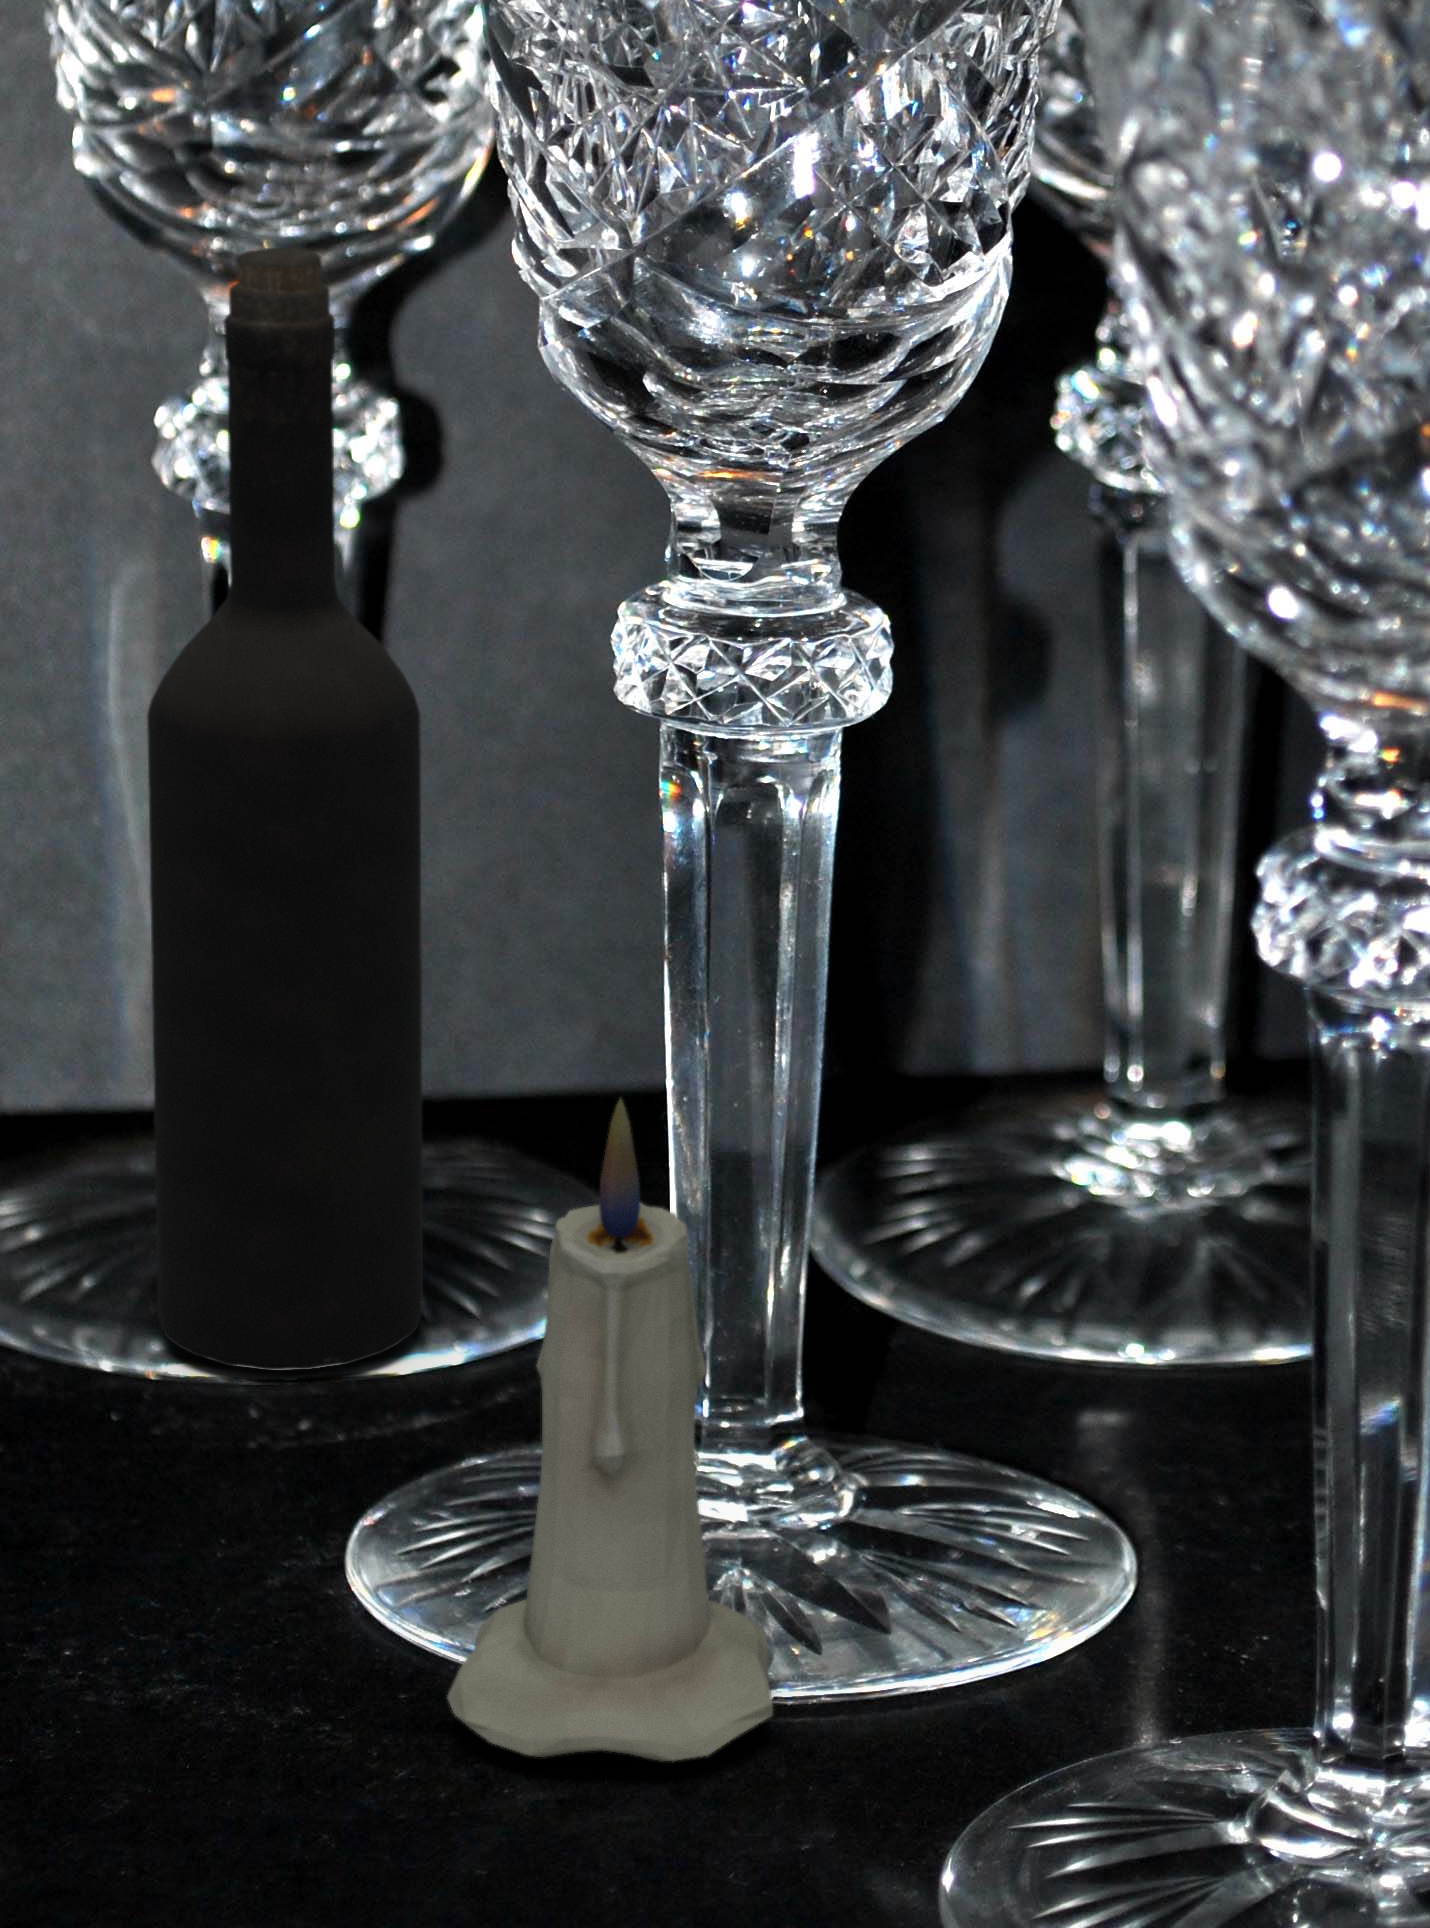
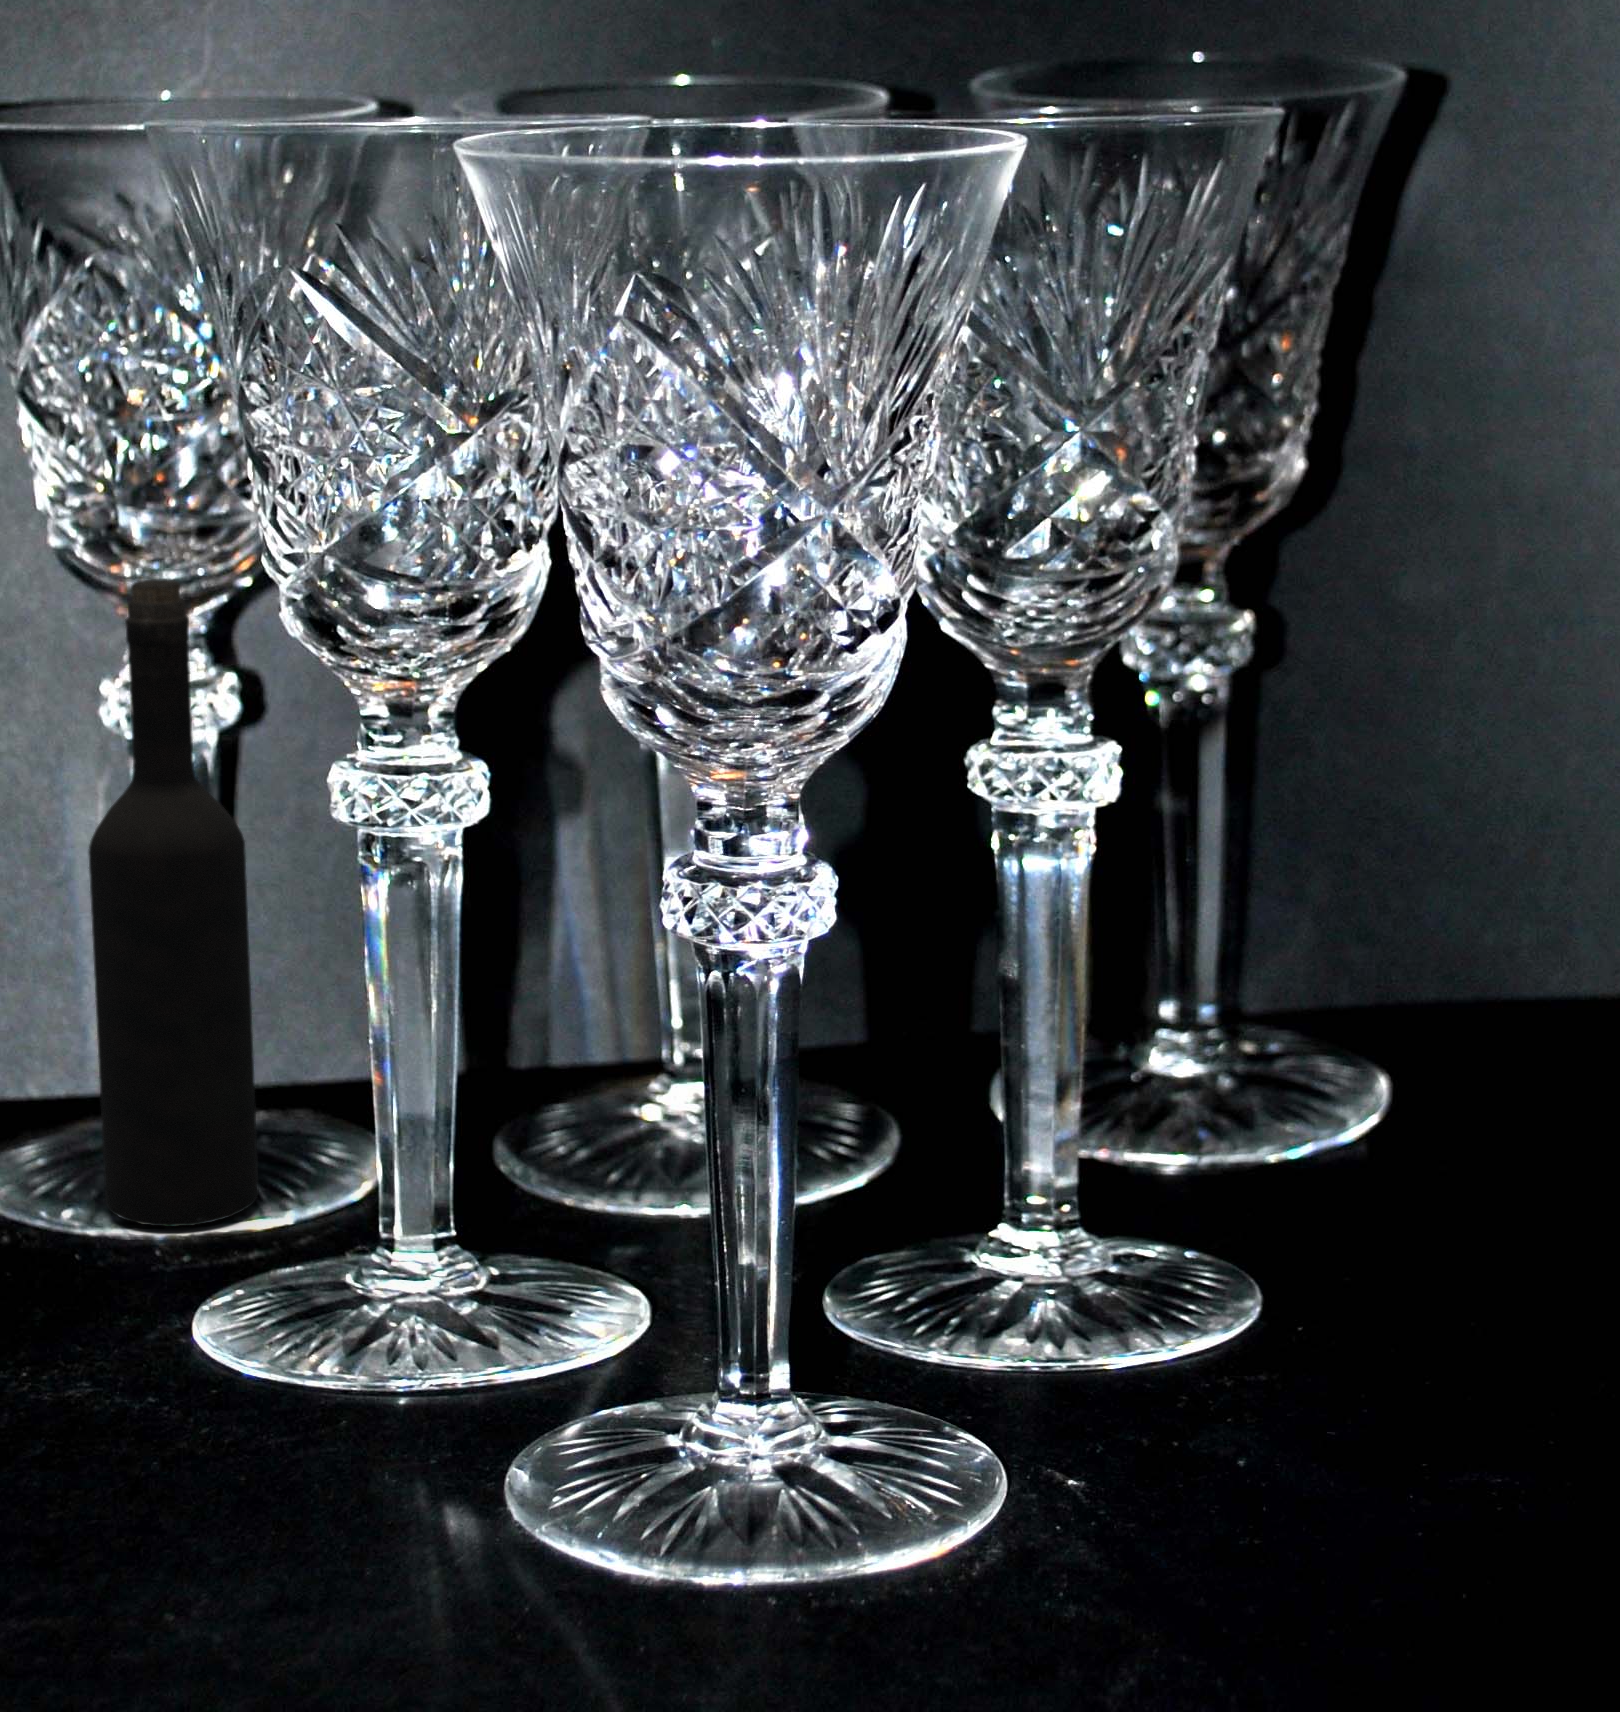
candle: present [448,1099,773,1761] -> none [237,1032,428,1416]

